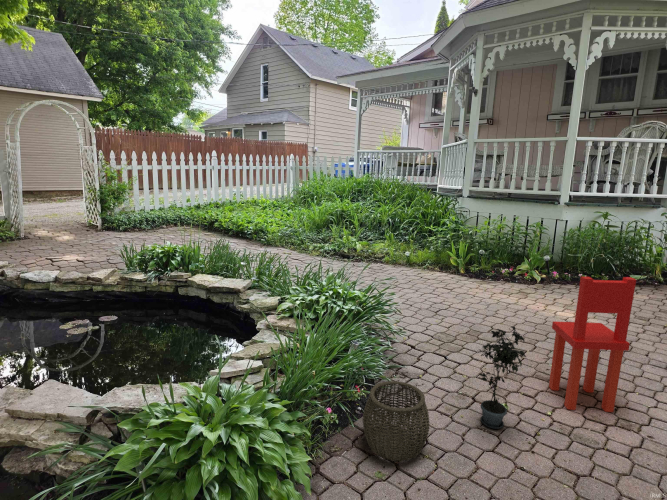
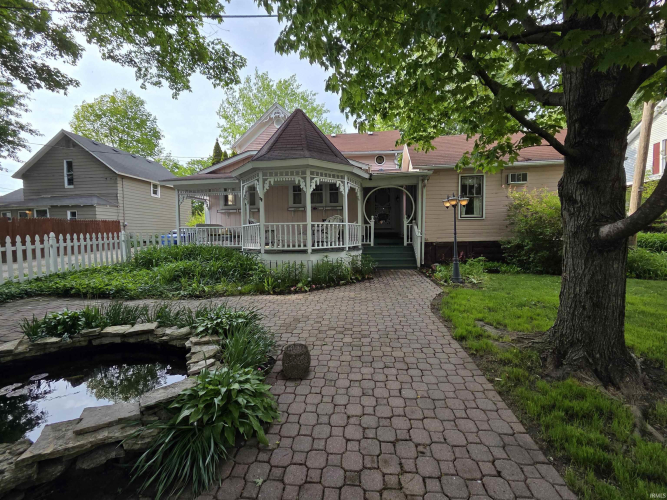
chair: present [549,277,636,412] -> none [334,282,361,337]
potted plant: present [478,326,526,429] -> none [317,308,337,352]

